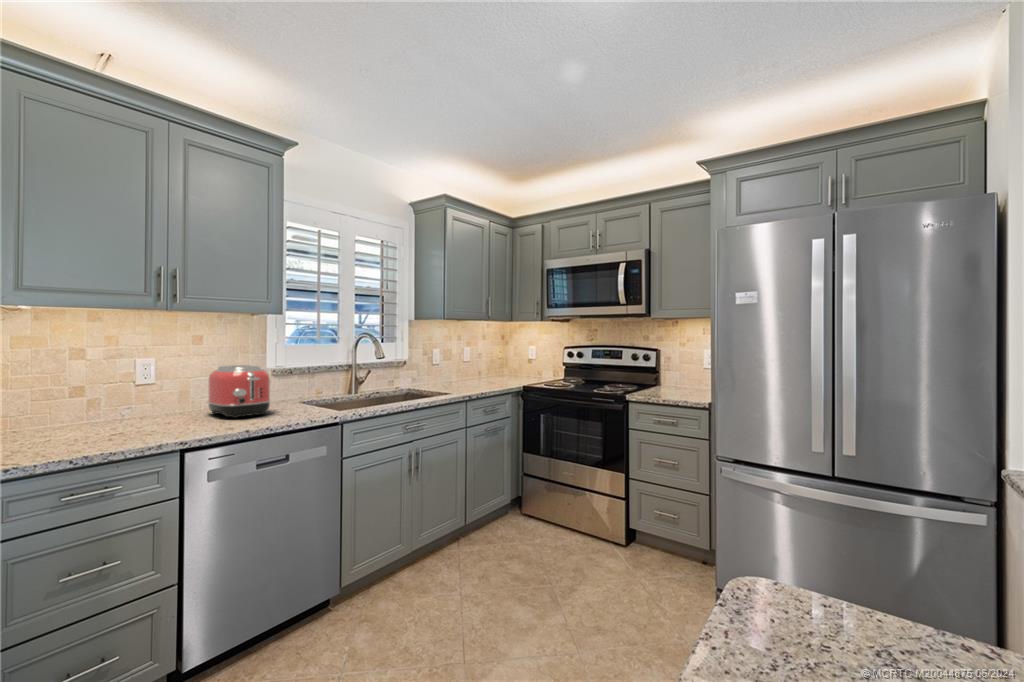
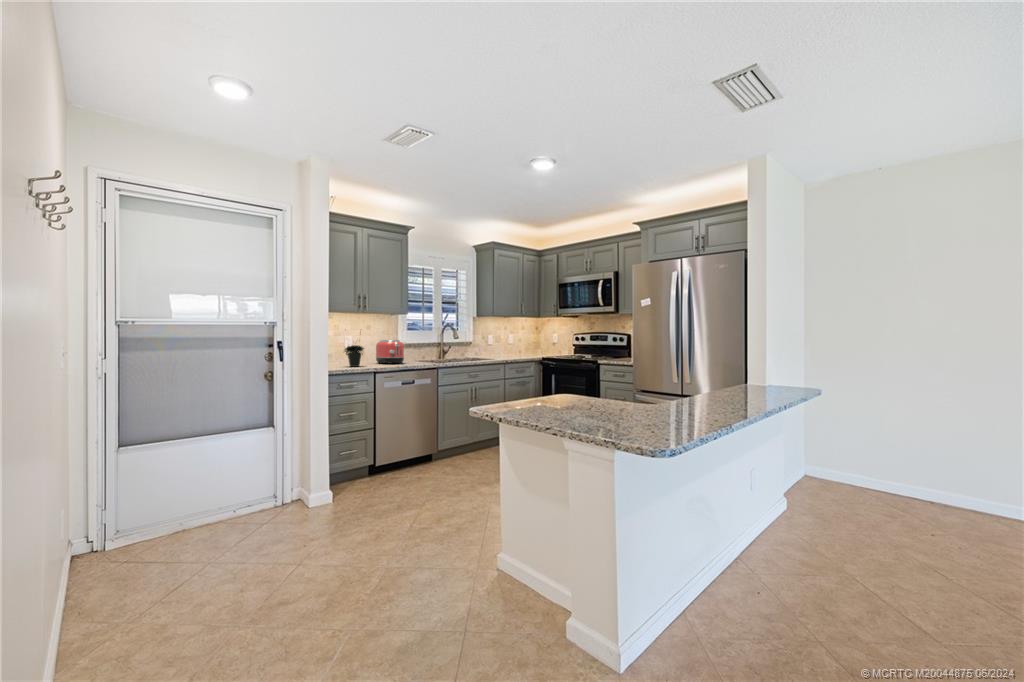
potted plant: none [99,344,160,439] -> present [345,345,364,367]

